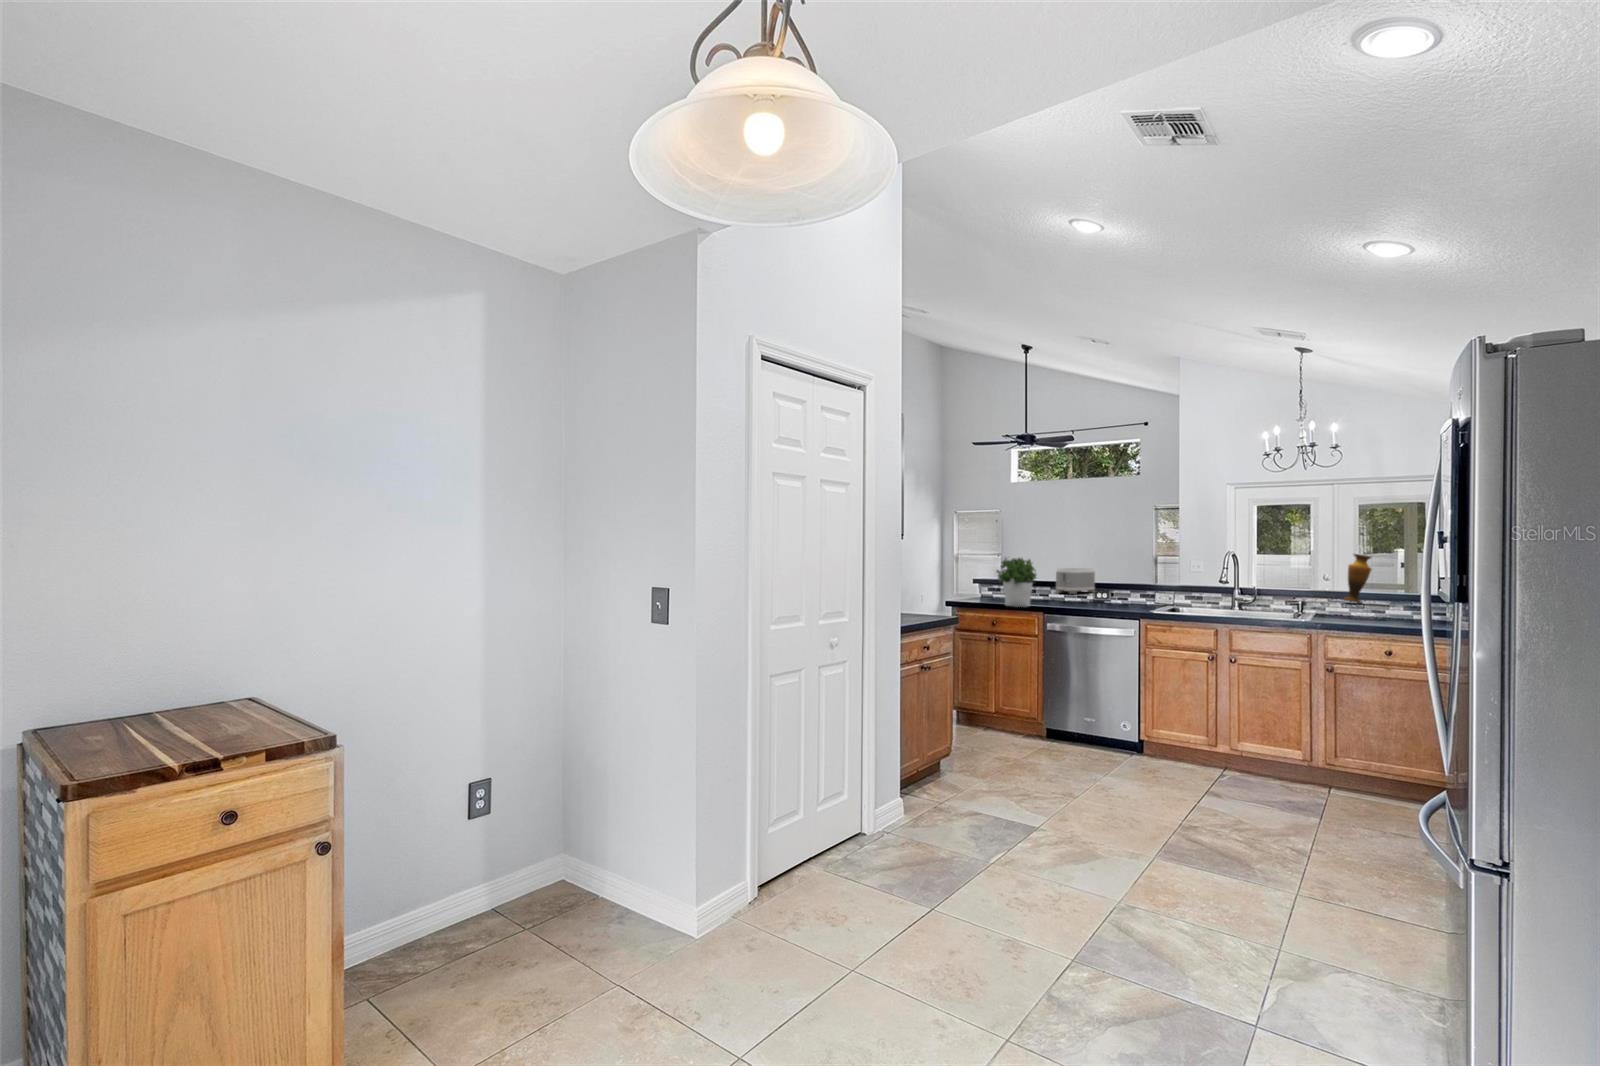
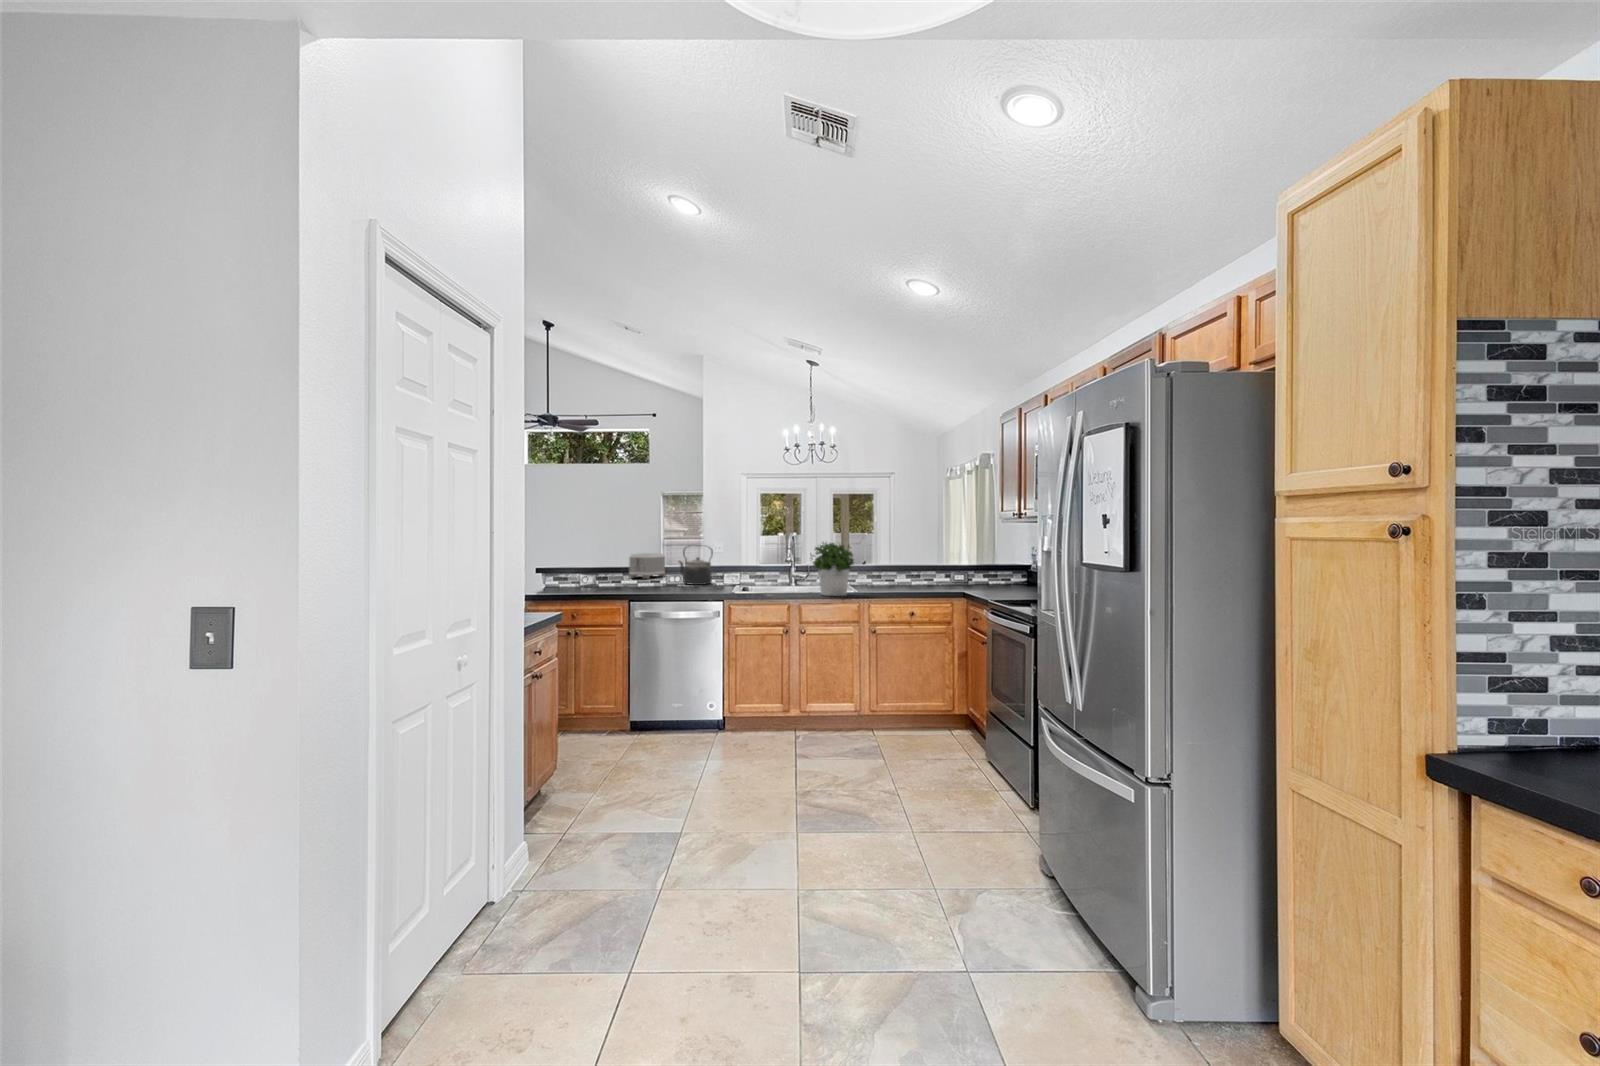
vase: present [1343,554,1371,603] -> none [865,536,887,577]
potted plant: present [997,558,1037,607] -> present [811,543,854,596]
kettle: none [1101,561,1140,603] -> present [678,548,713,585]

